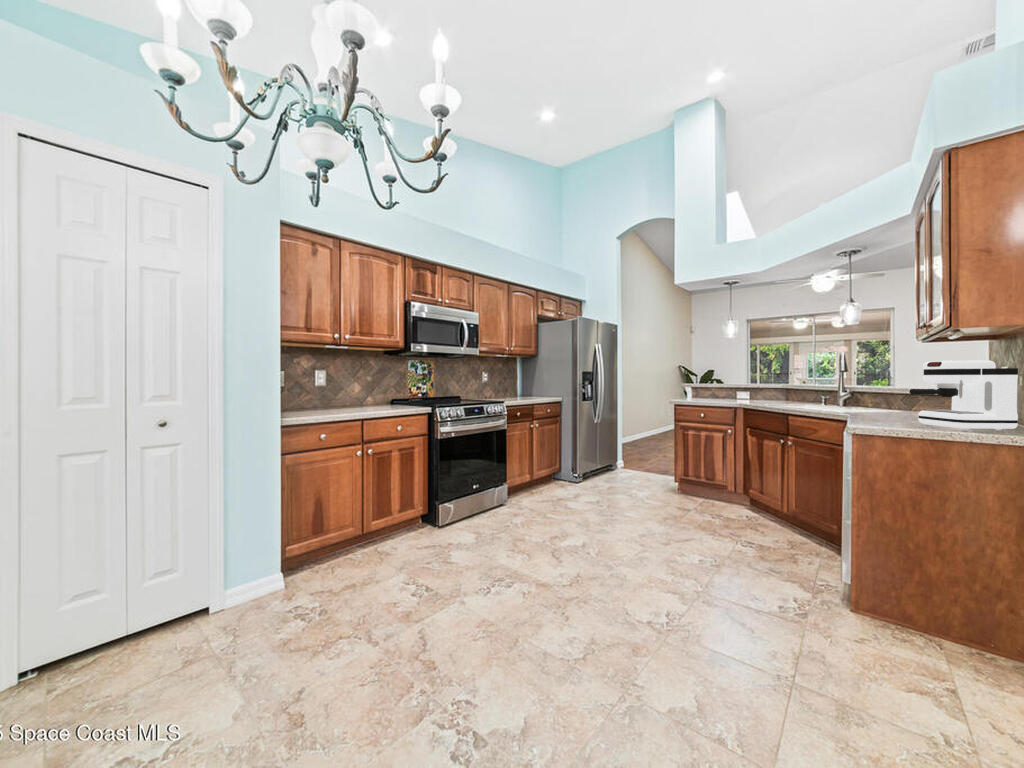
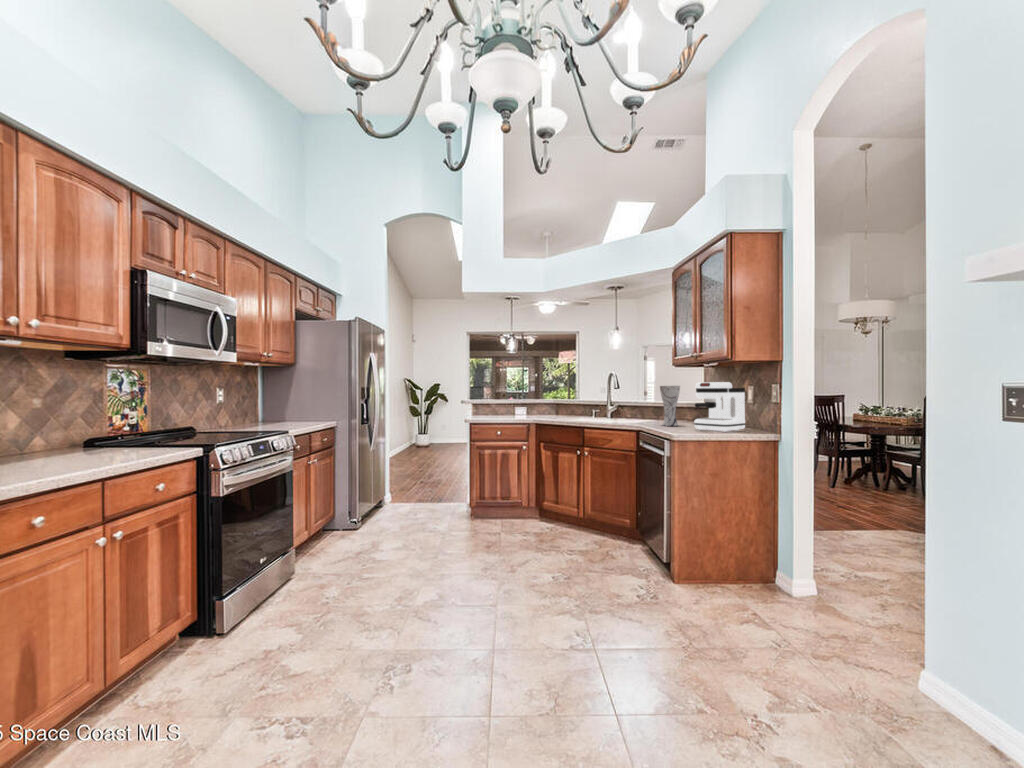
vase: none [882,366,917,419] -> present [660,386,680,426]

